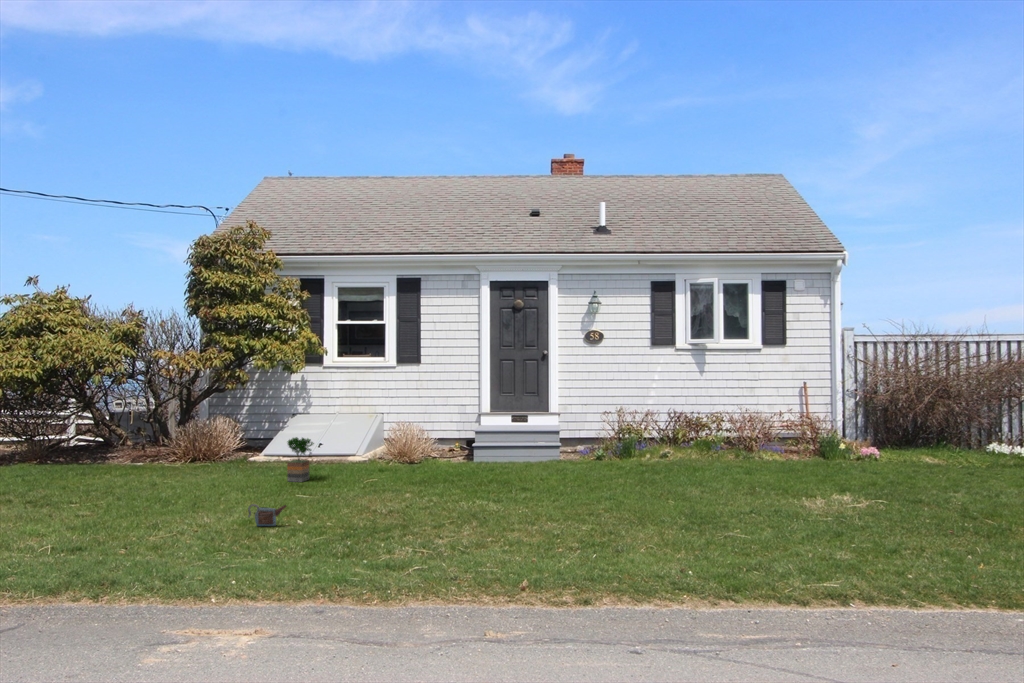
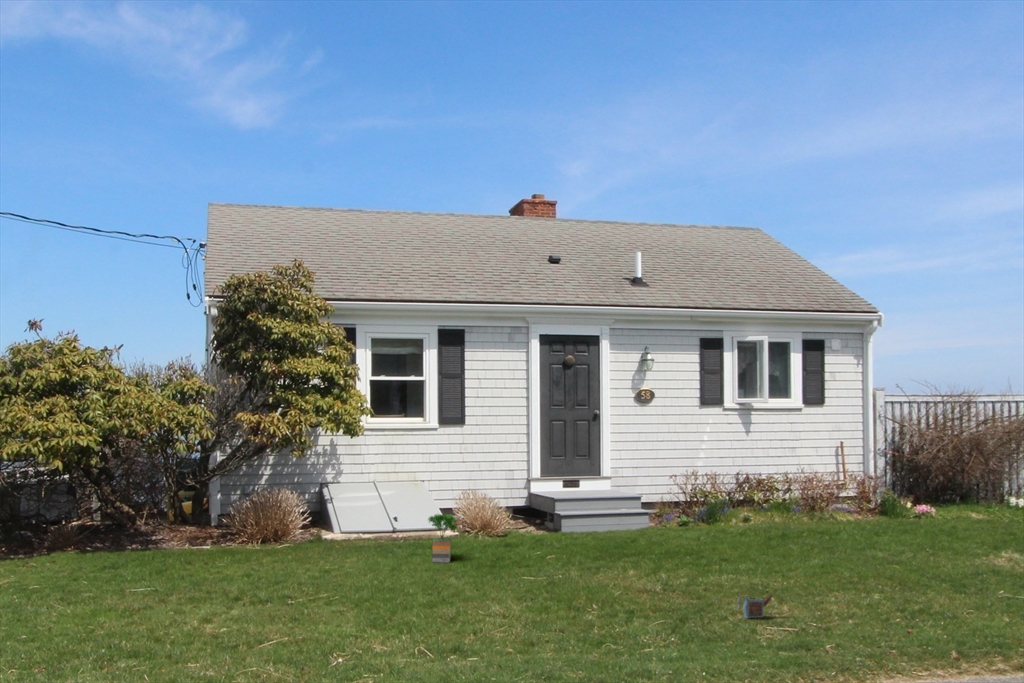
watering can: present [248,504,287,526] -> present [738,595,773,618]

